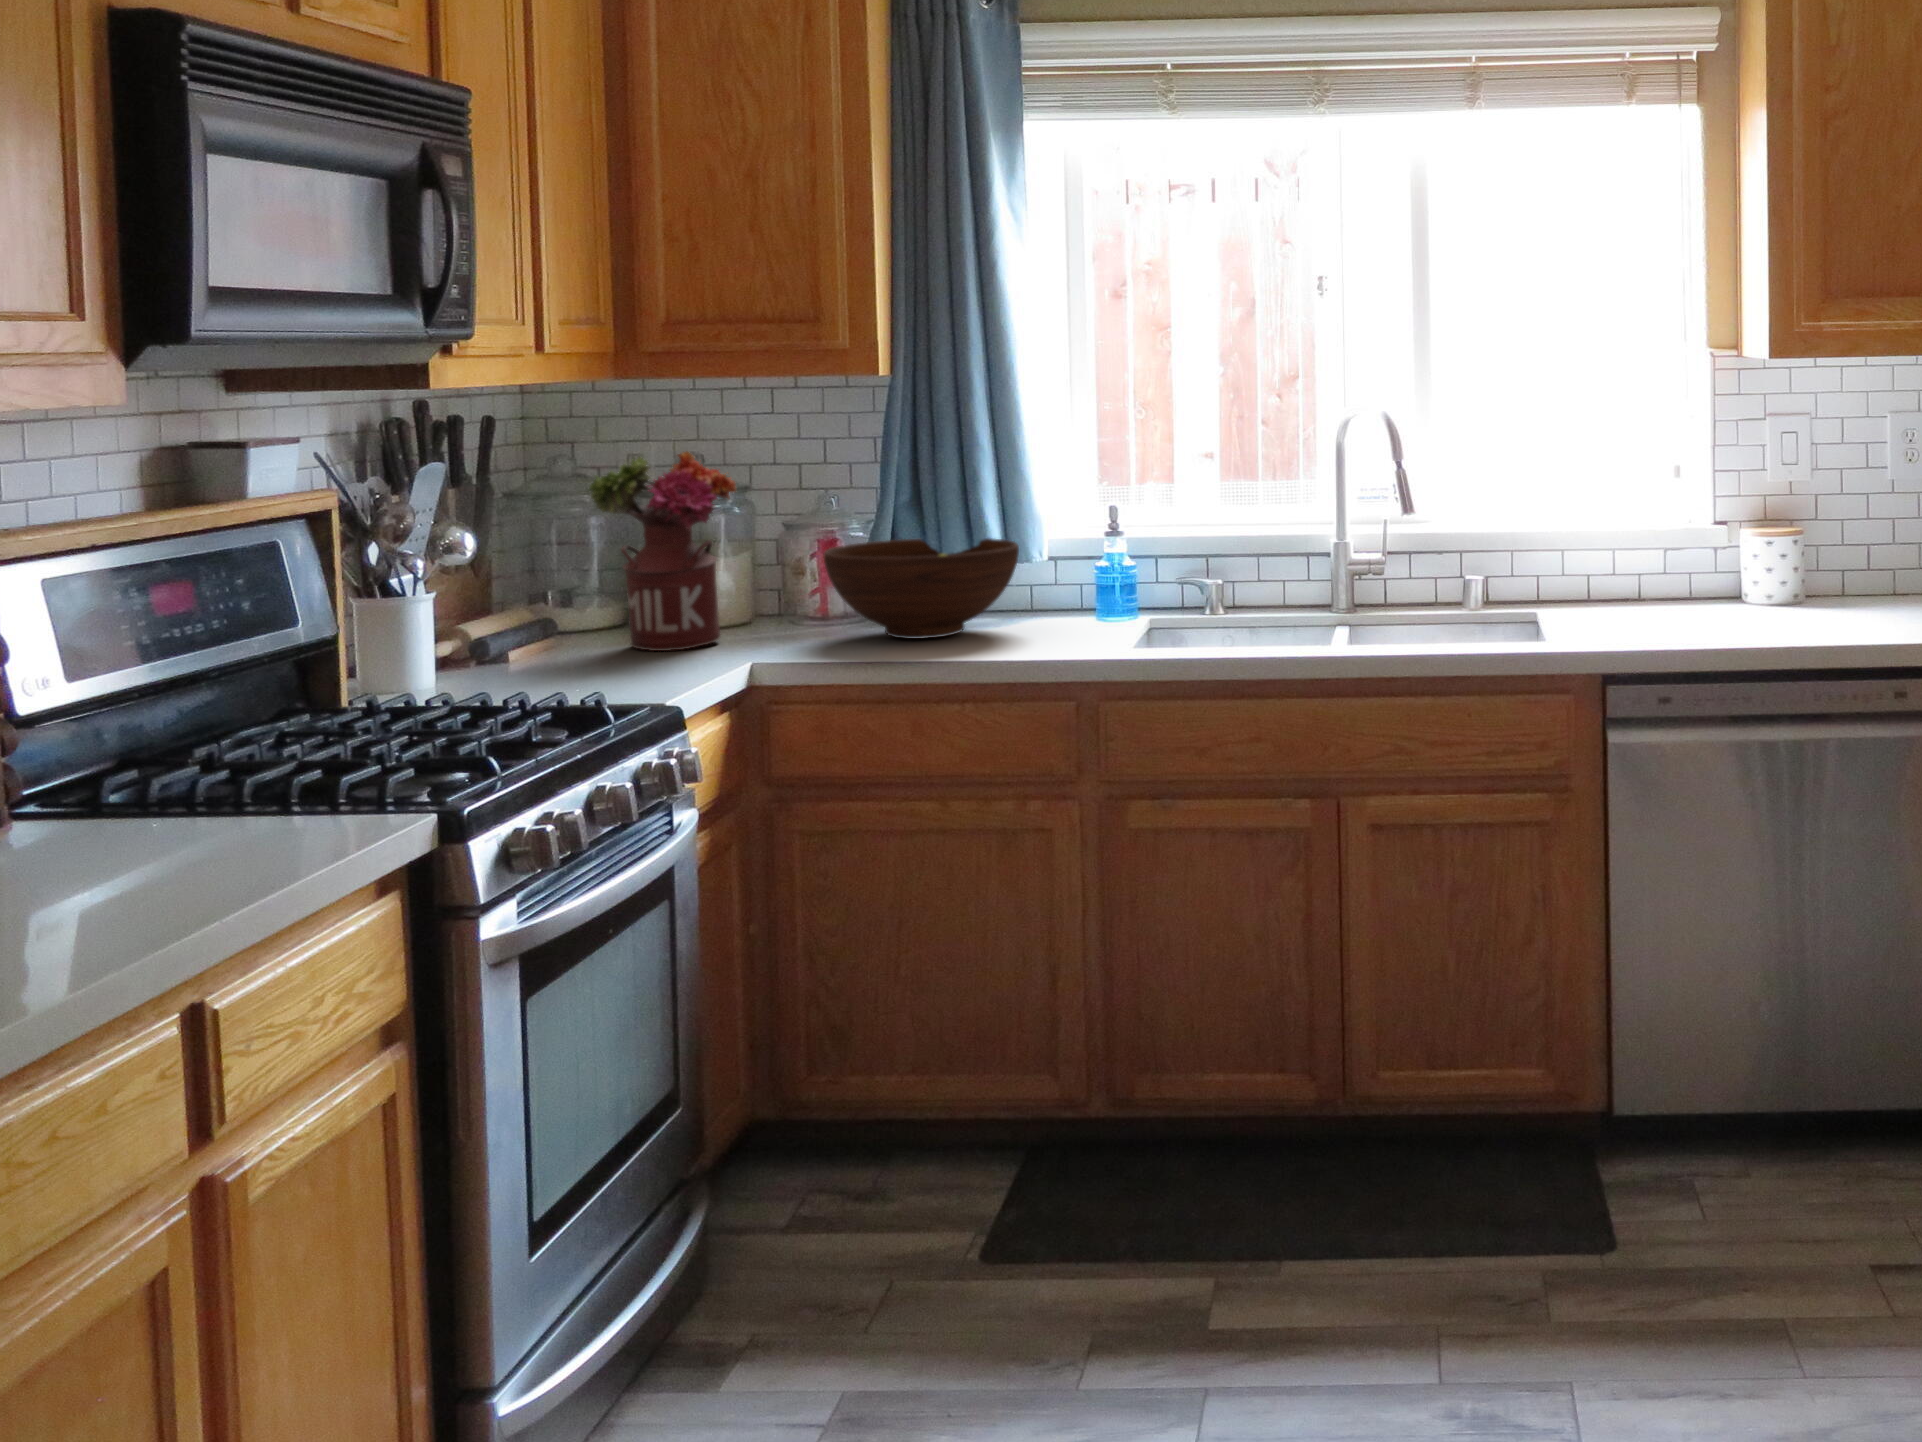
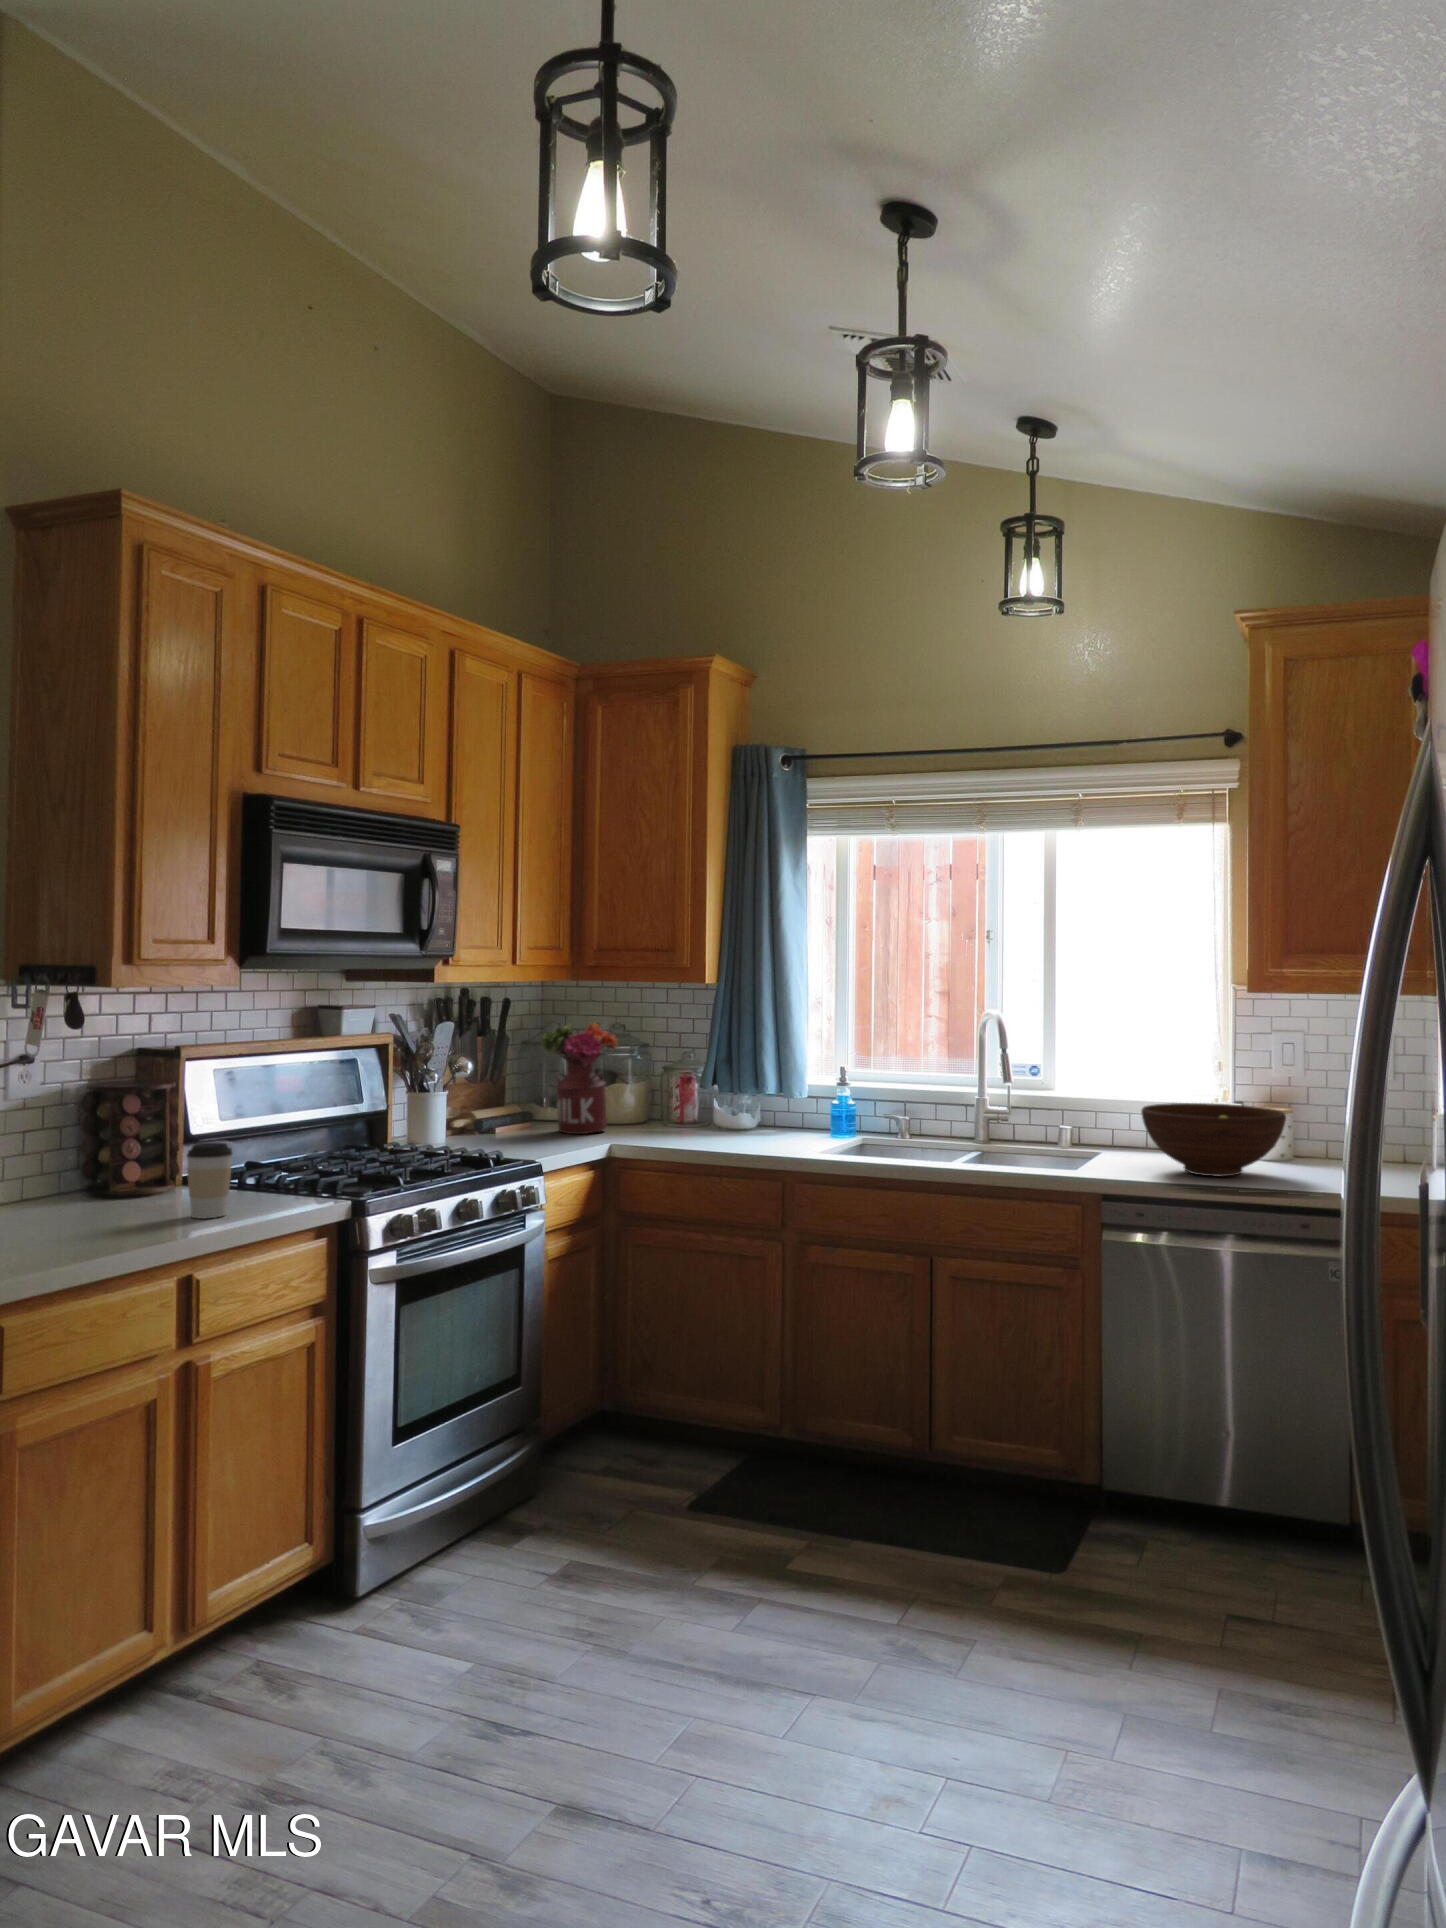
fruit bowl: present [824,538,1019,639] -> present [1141,1103,1286,1177]
coffee cup: none [132,726,237,887] -> present [187,1142,232,1218]

